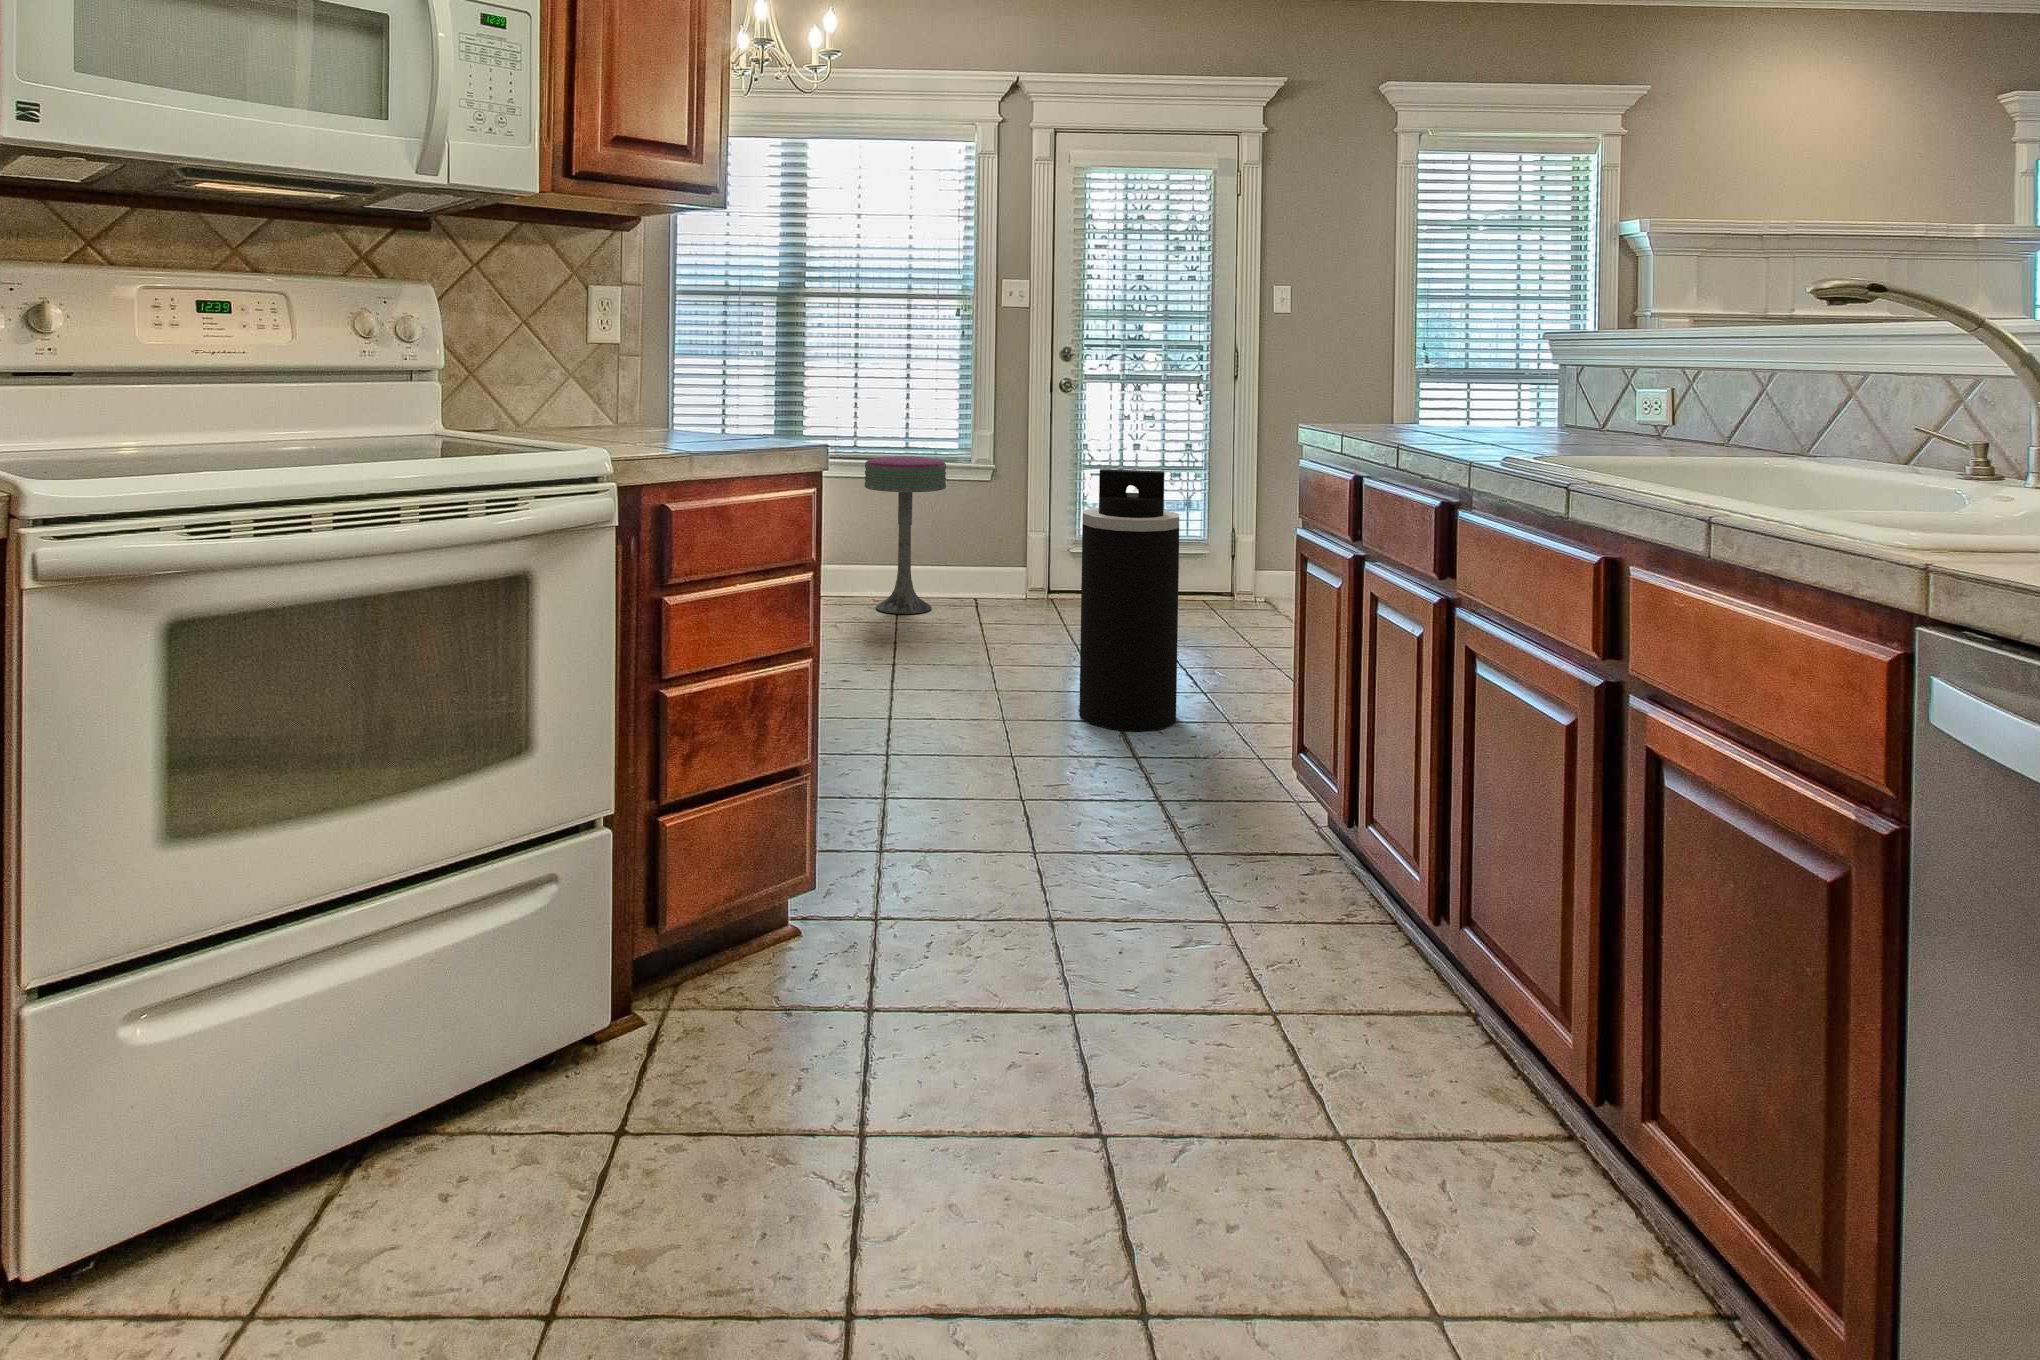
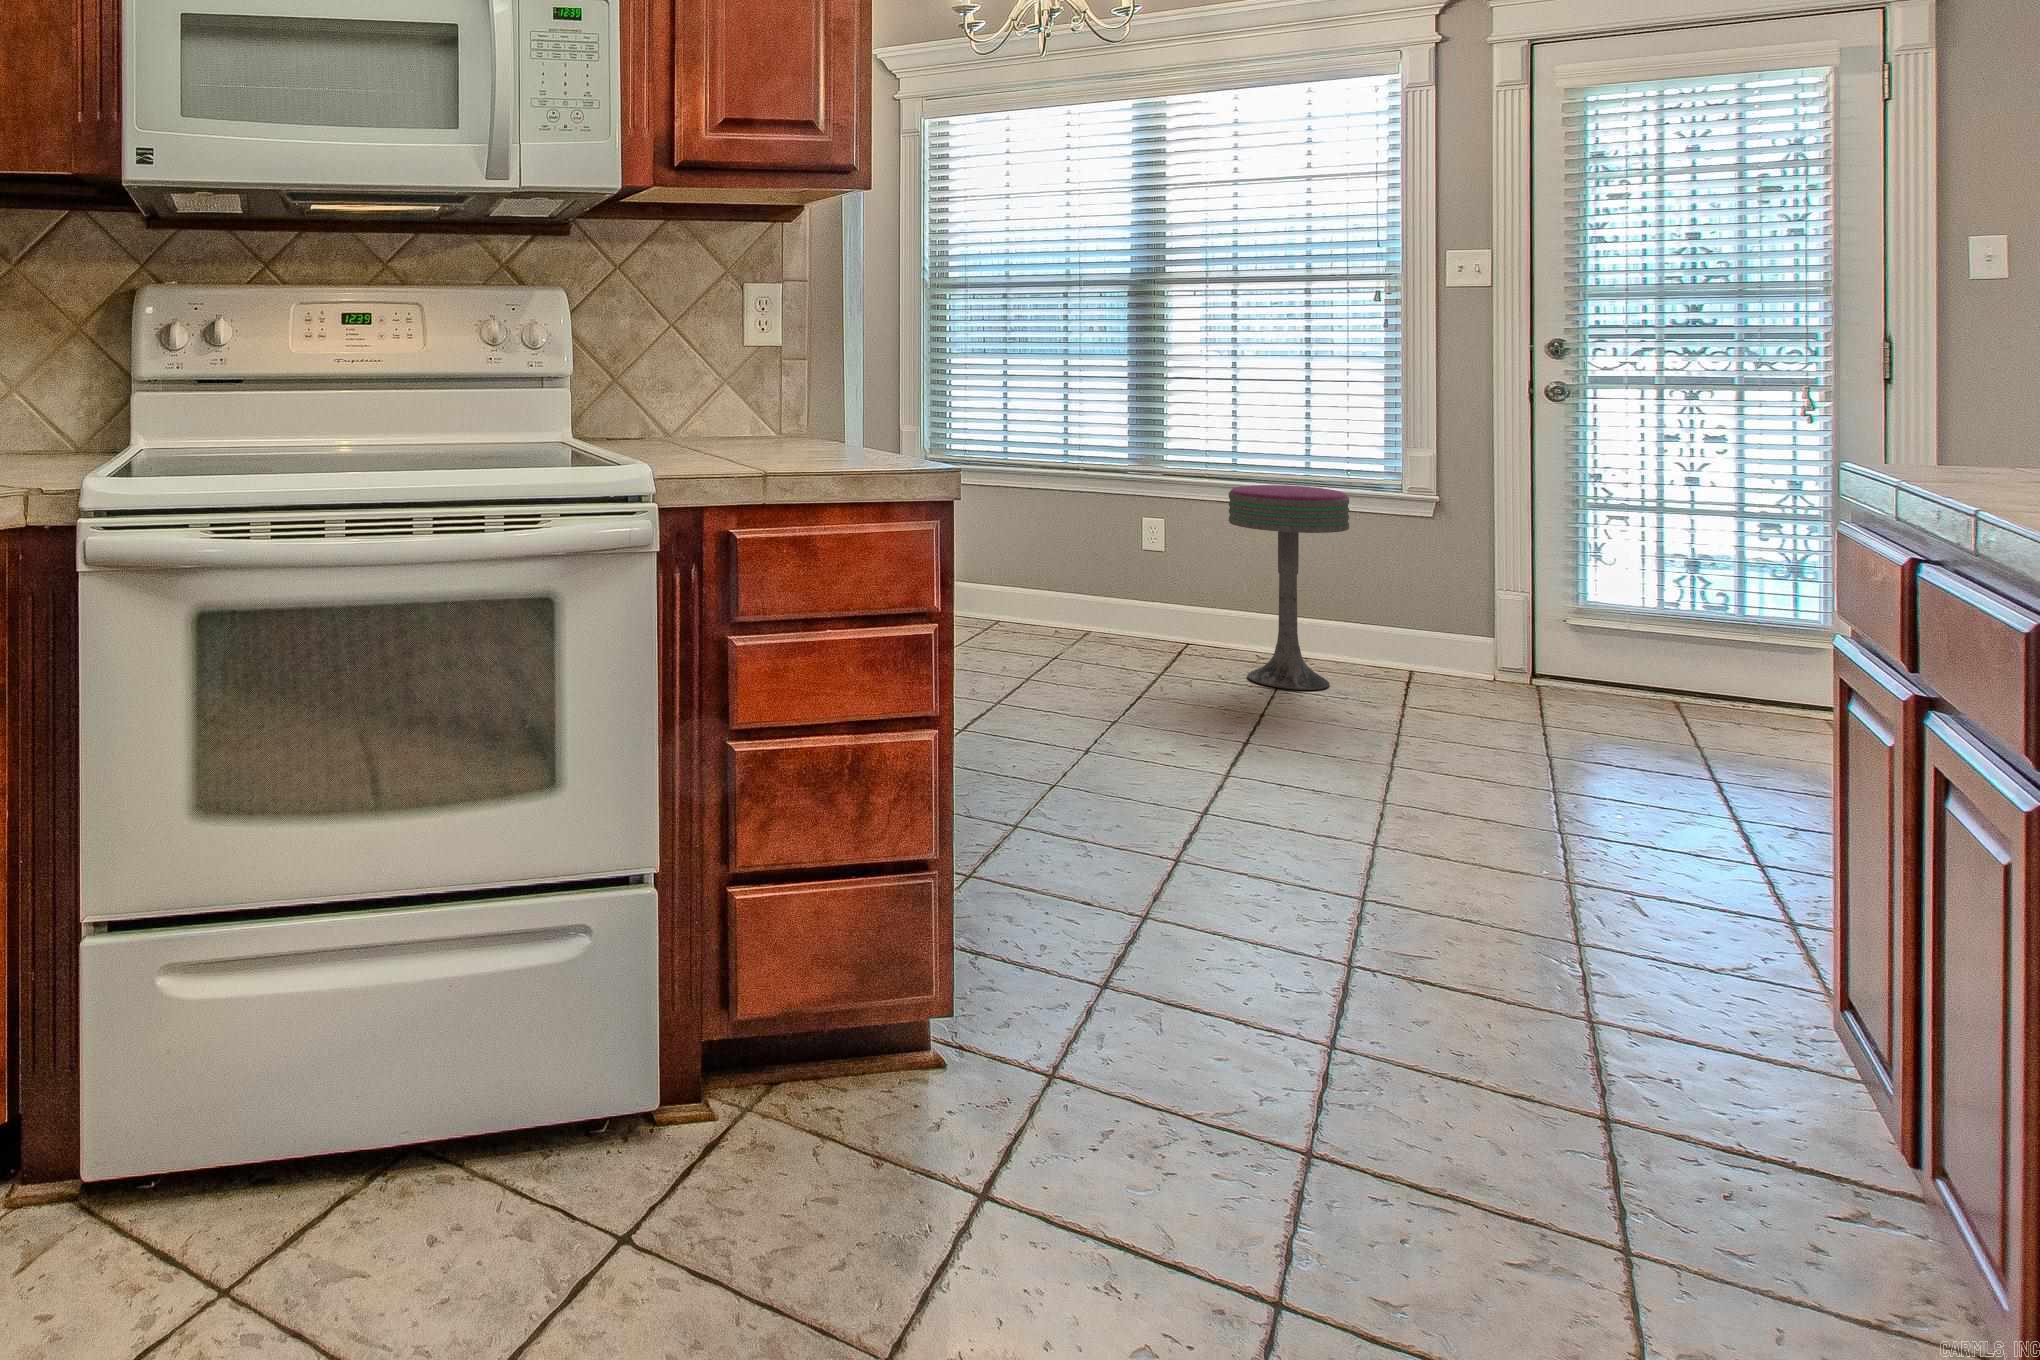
trash can: present [1079,469,1179,731] -> none [1500,518,1687,920]

